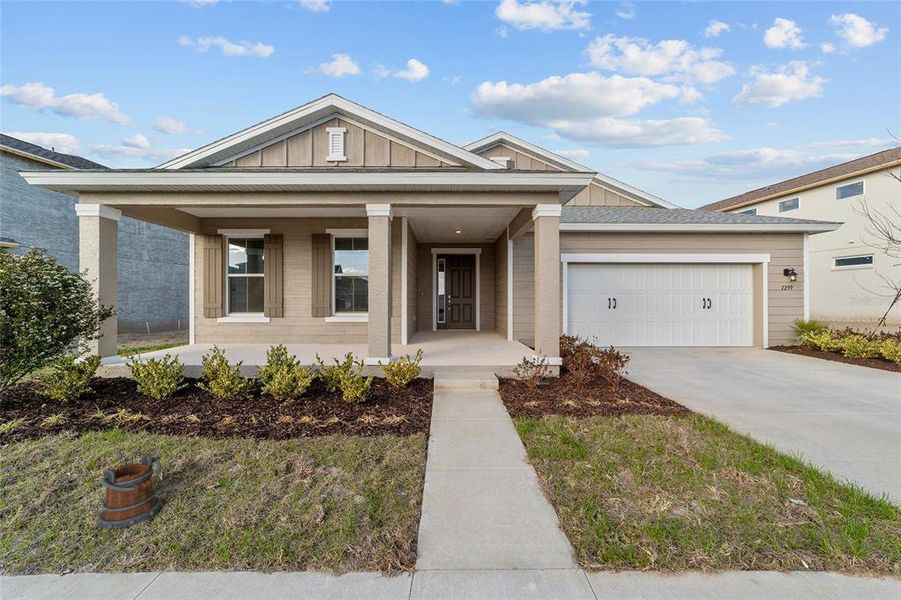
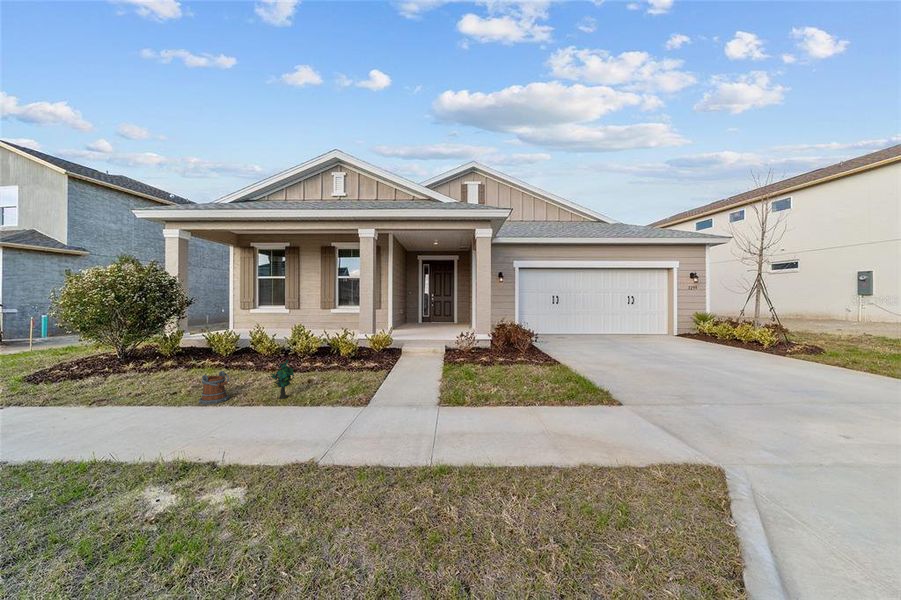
decorative plant: none [242,429,288,506] -> present [271,360,294,399]

